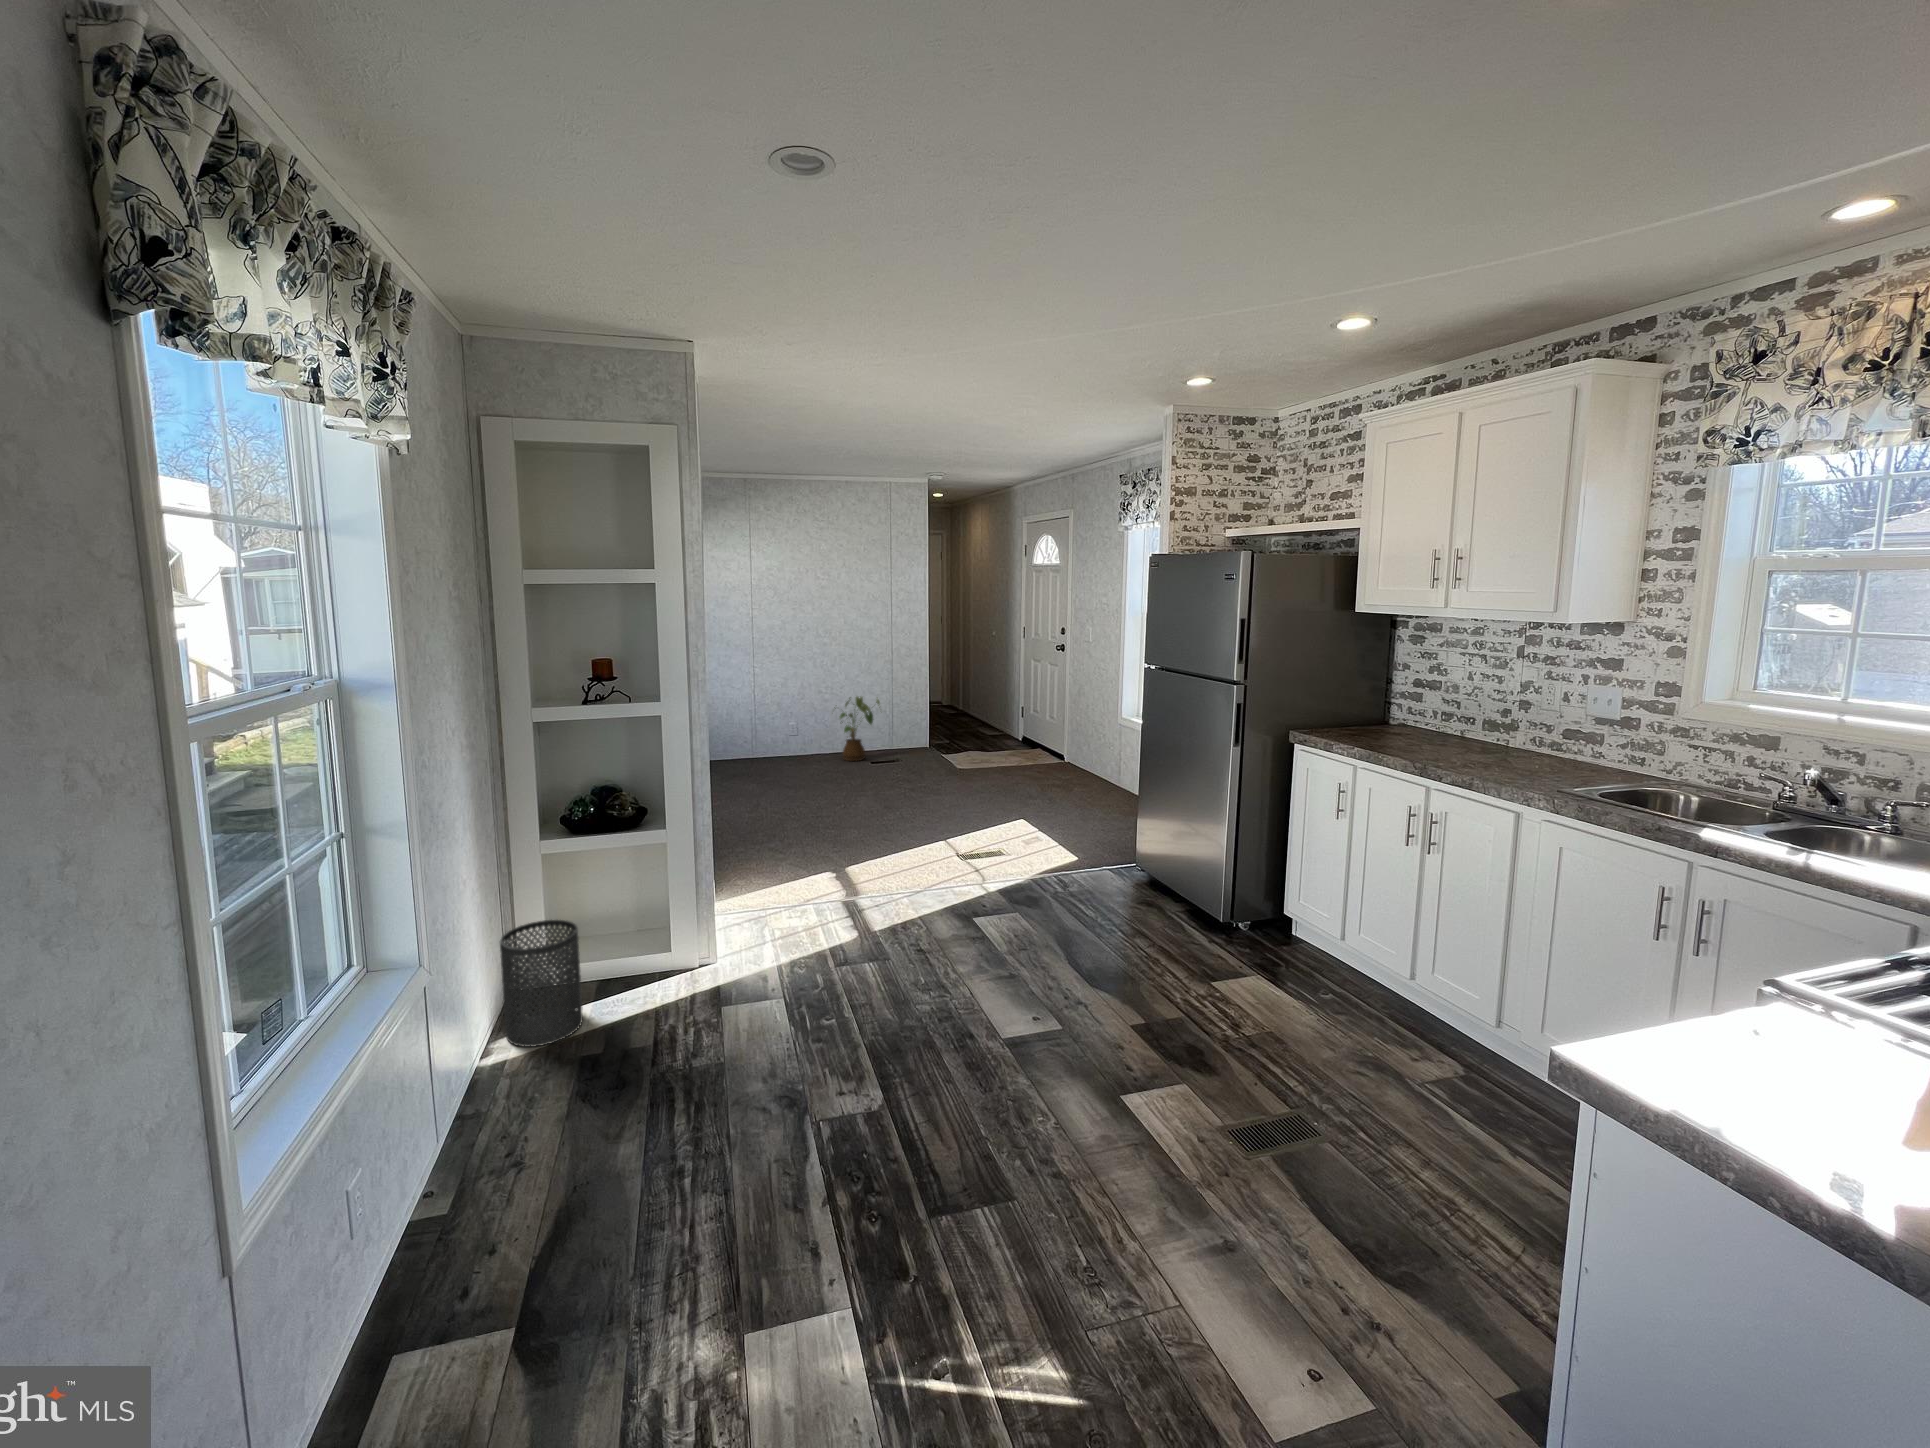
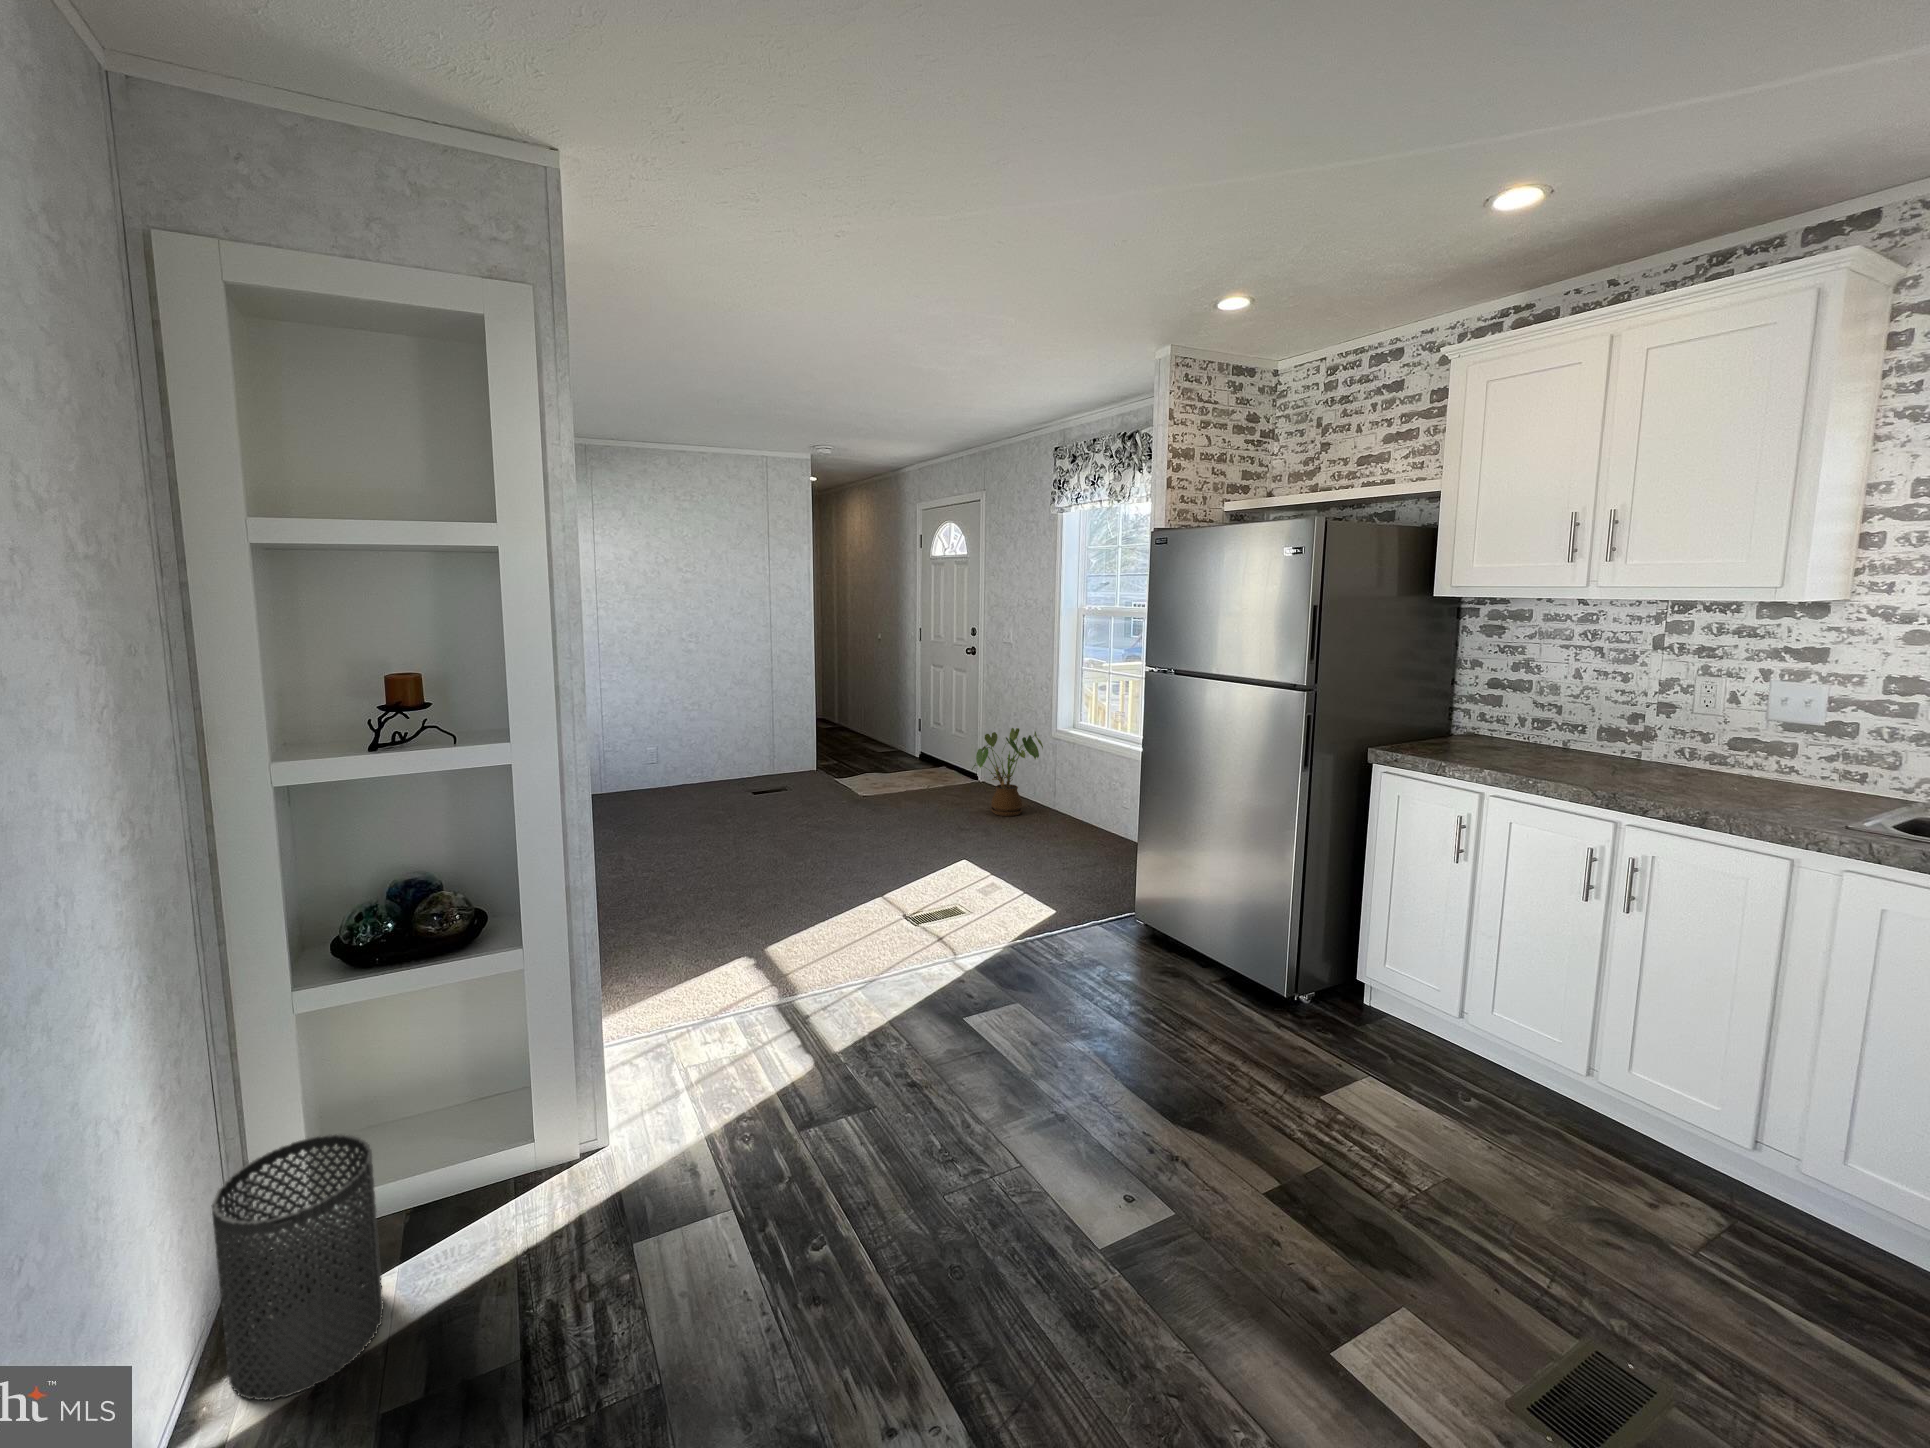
house plant: present [840,697,880,761] -> present [972,728,1043,816]

